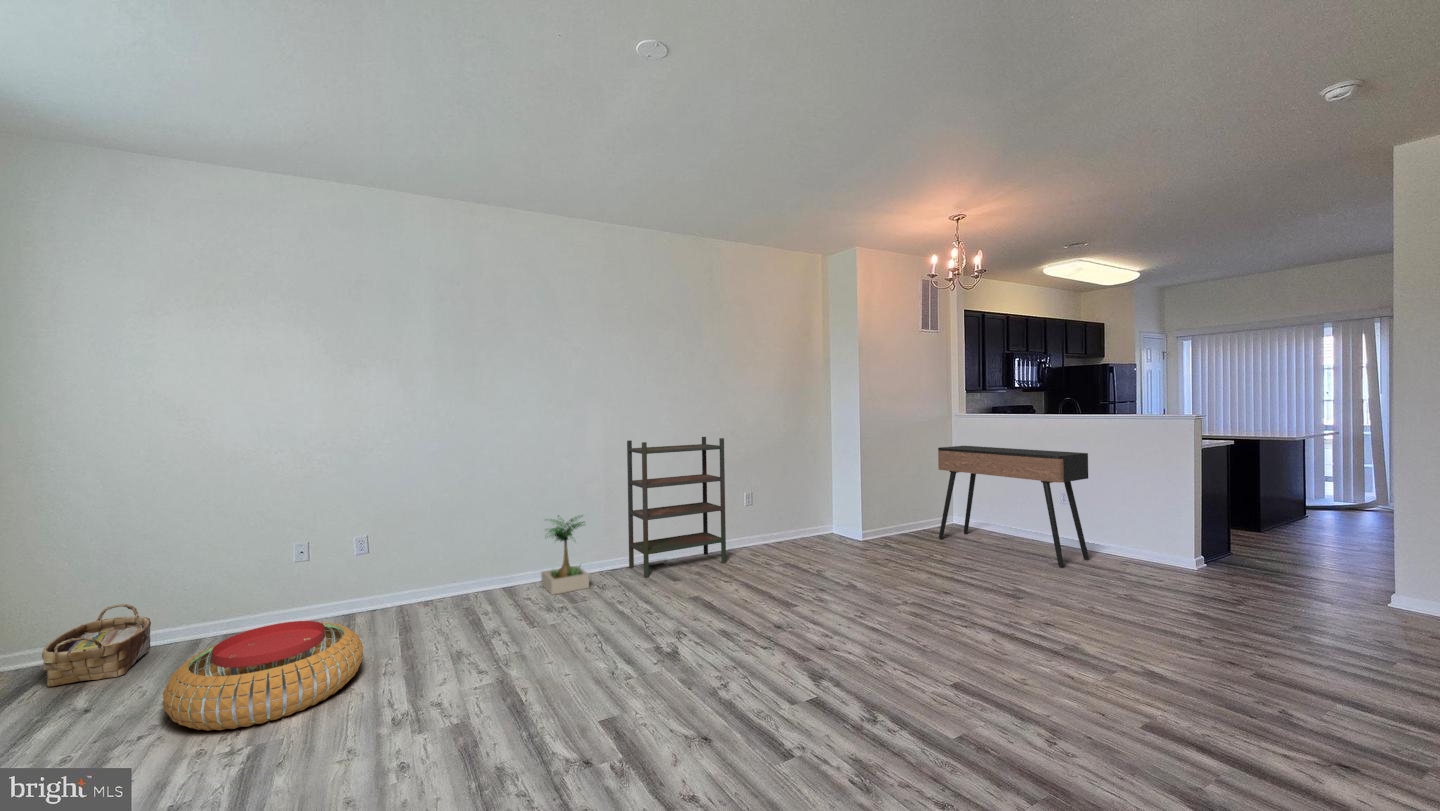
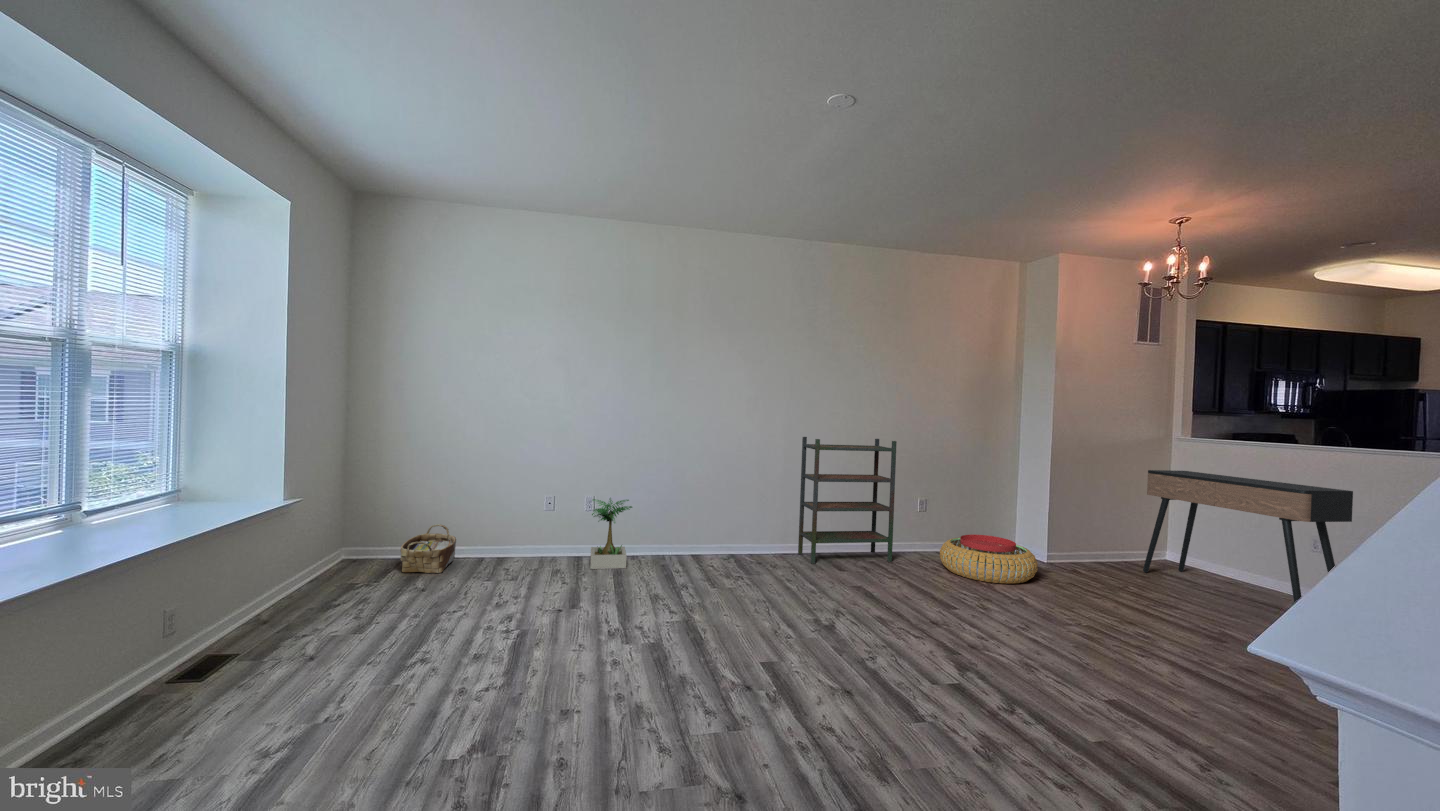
potted plant: present [541,515,589,595] -> present [590,498,632,569]
pouf: present [163,621,363,731] -> present [940,535,1038,584]

